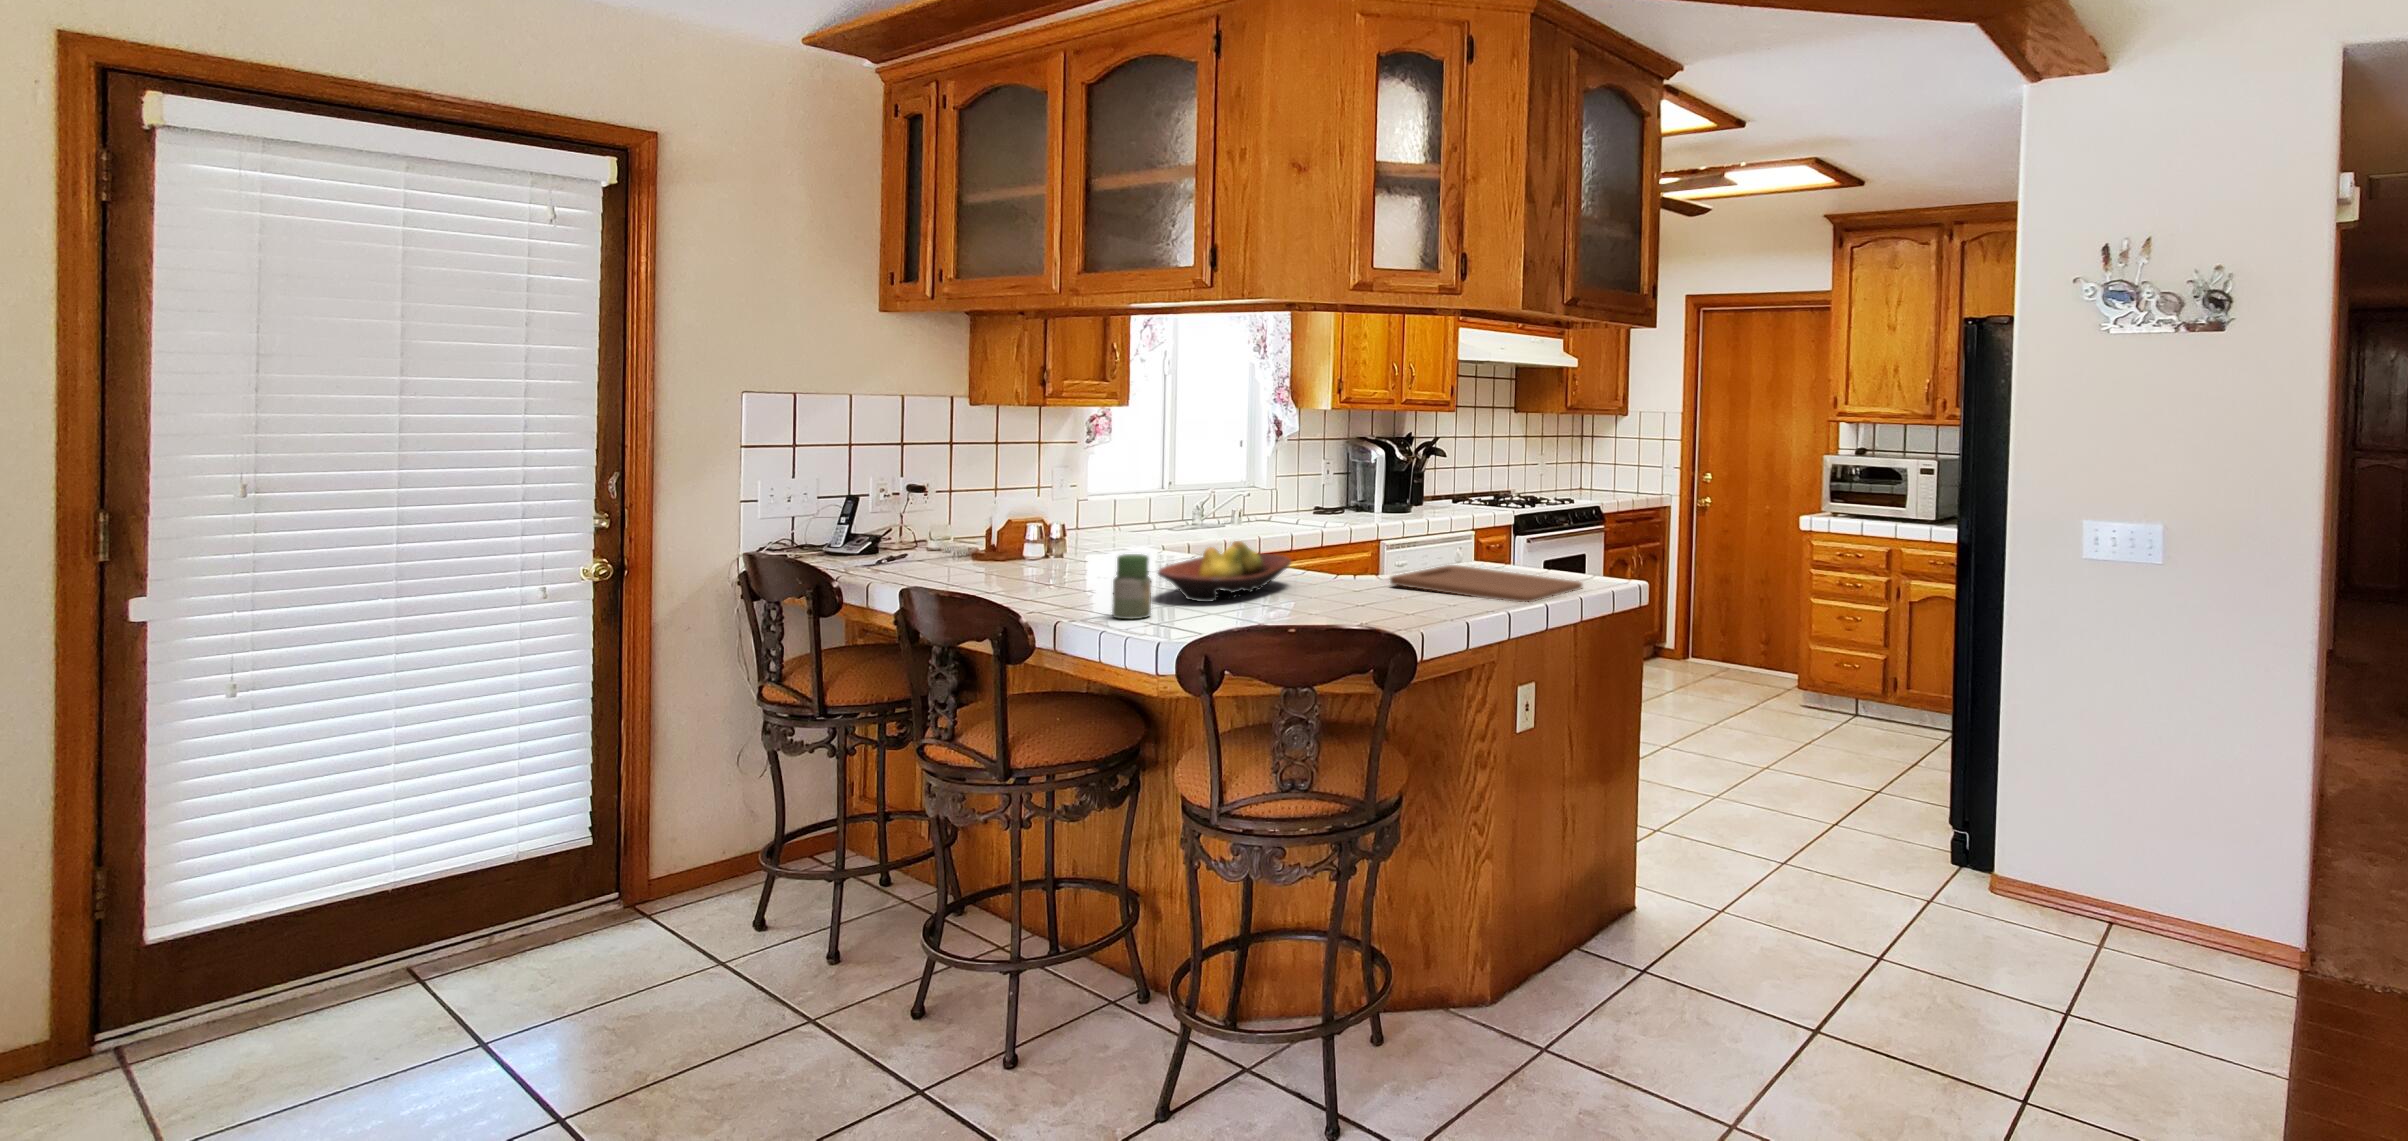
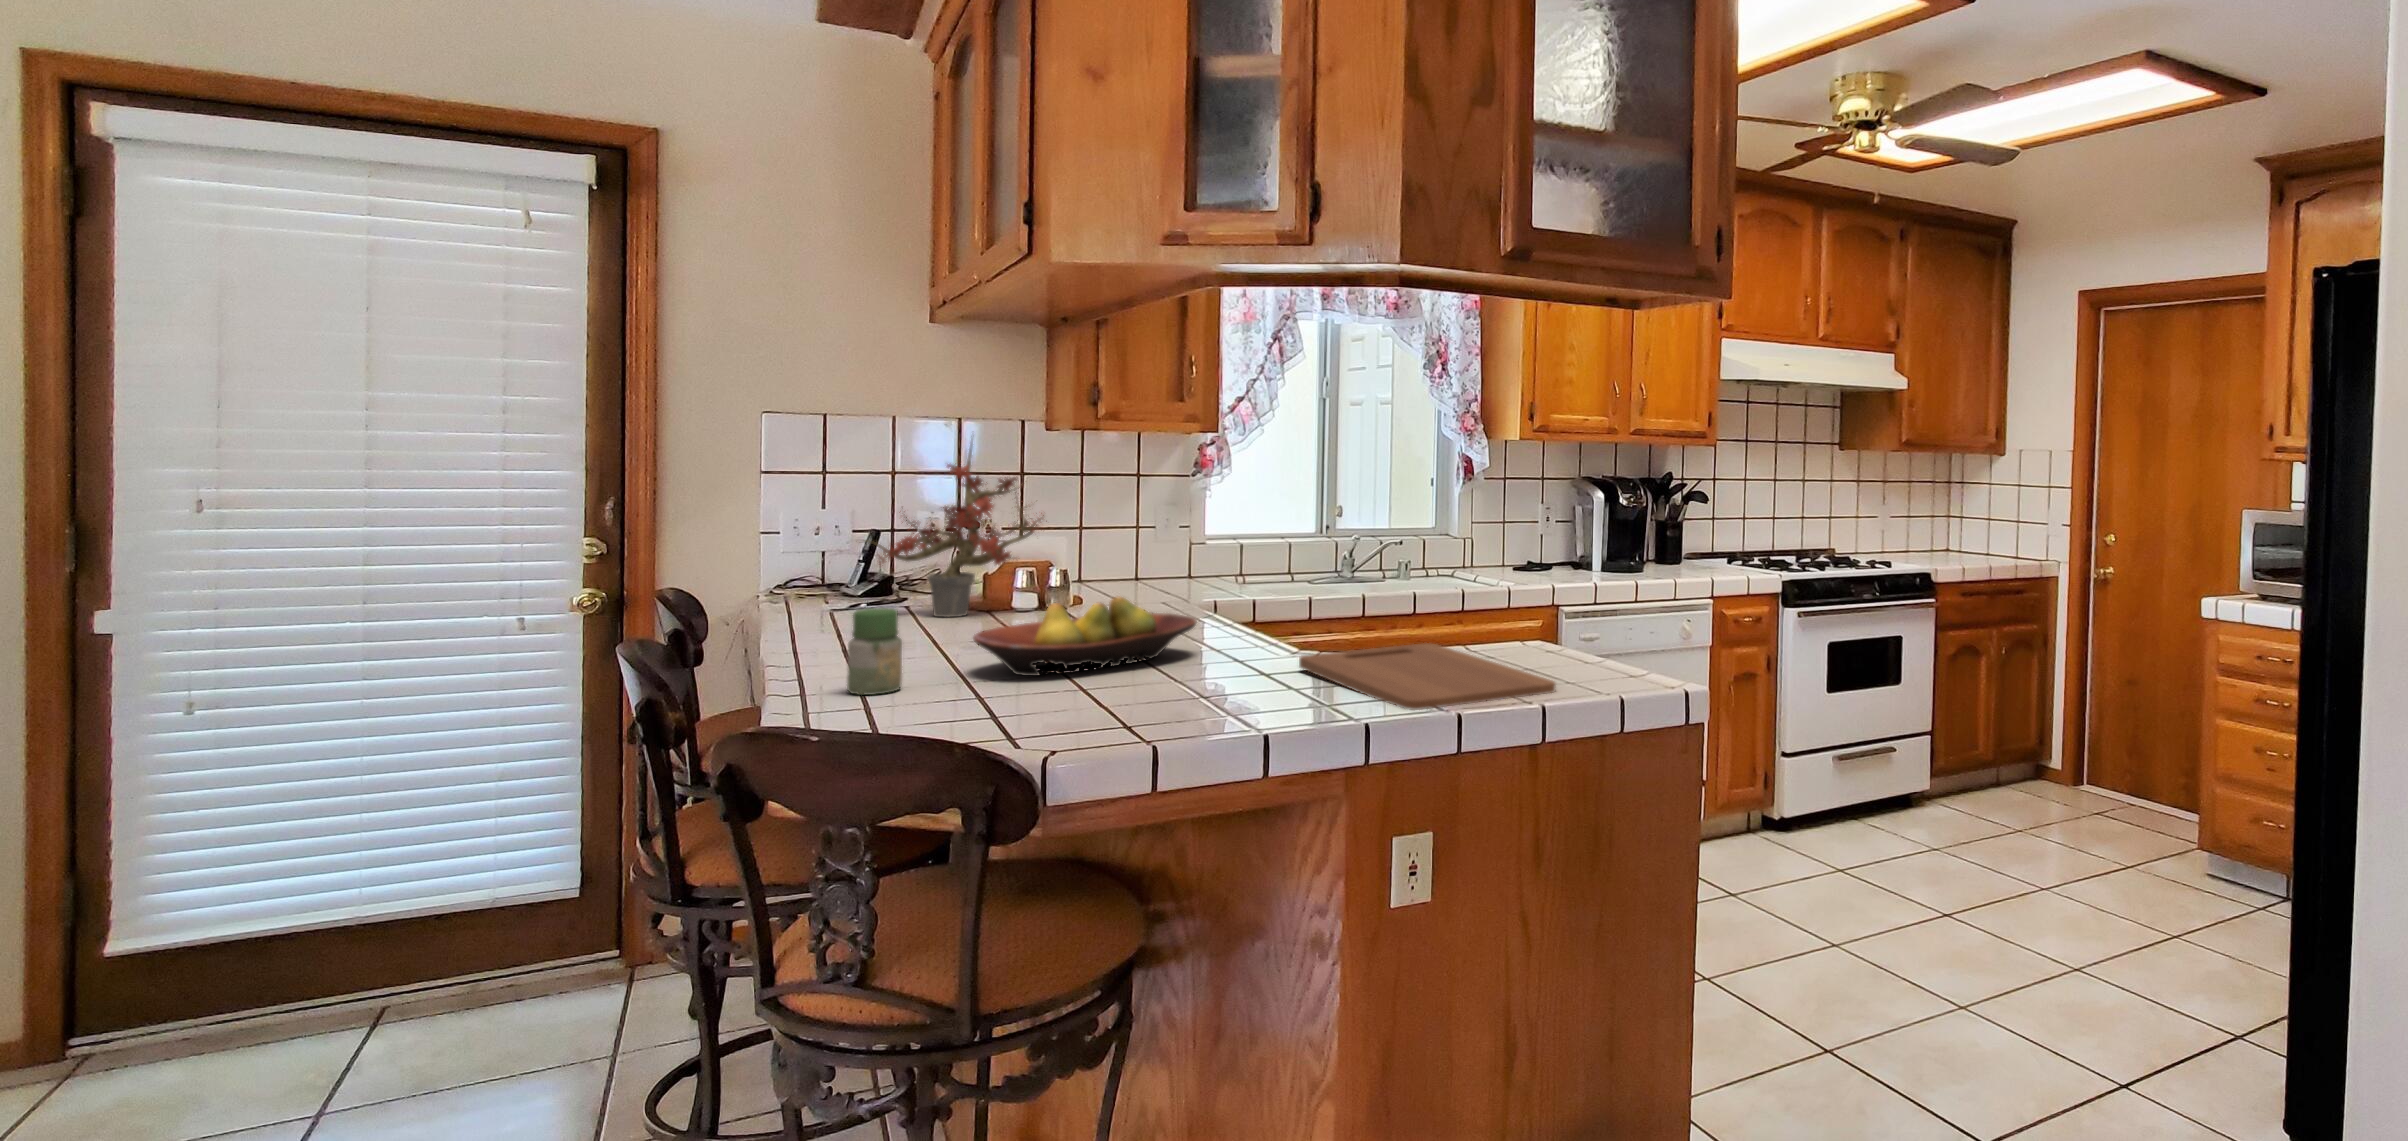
potted plant: none [906,409,1064,570] -> present [871,443,1047,617]

